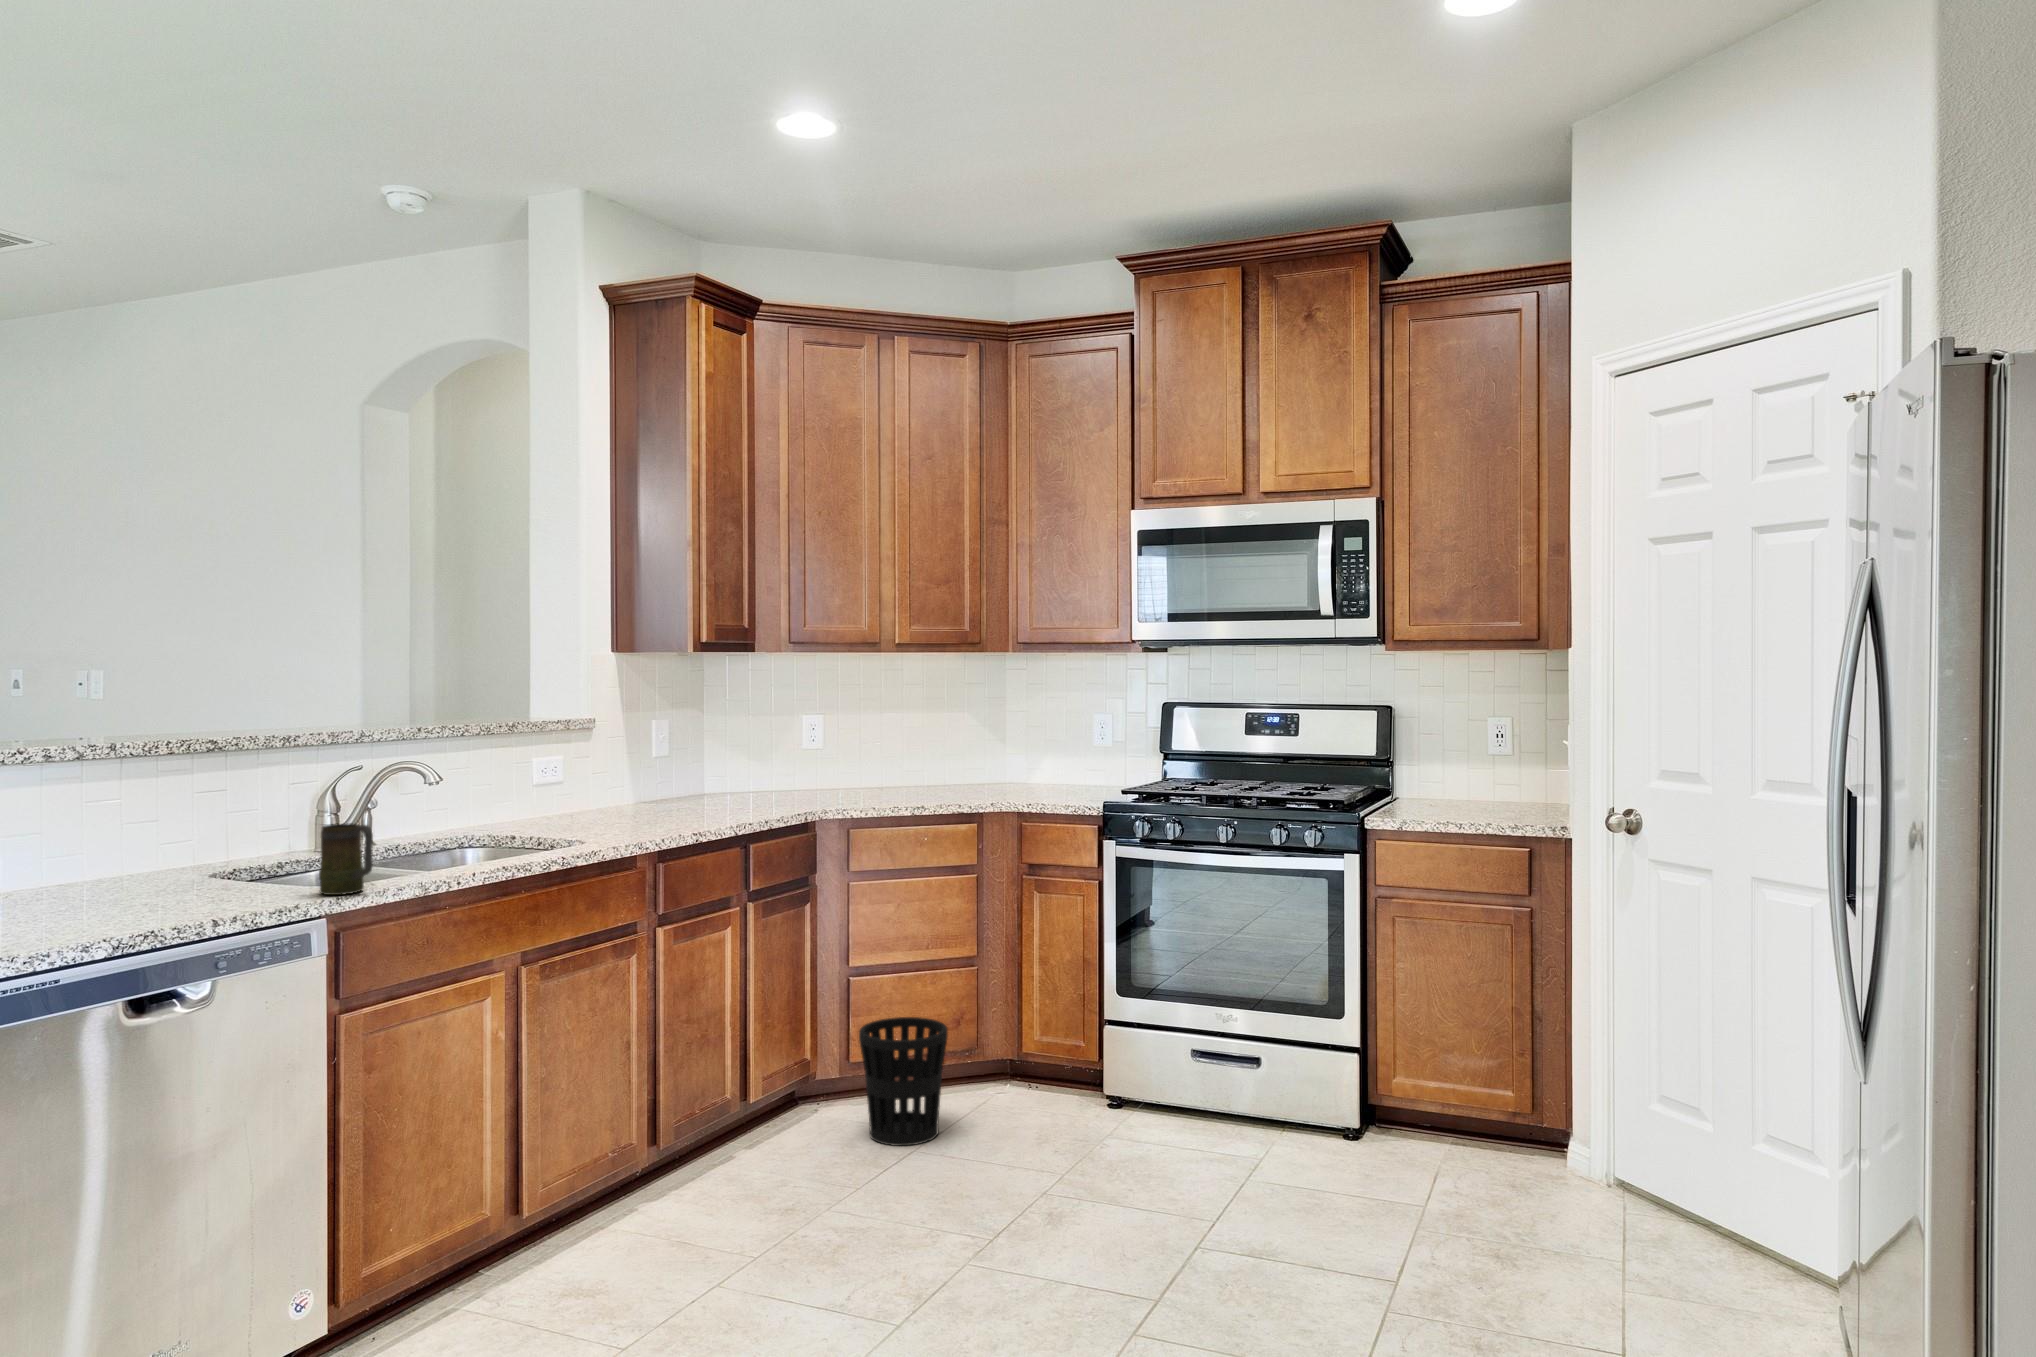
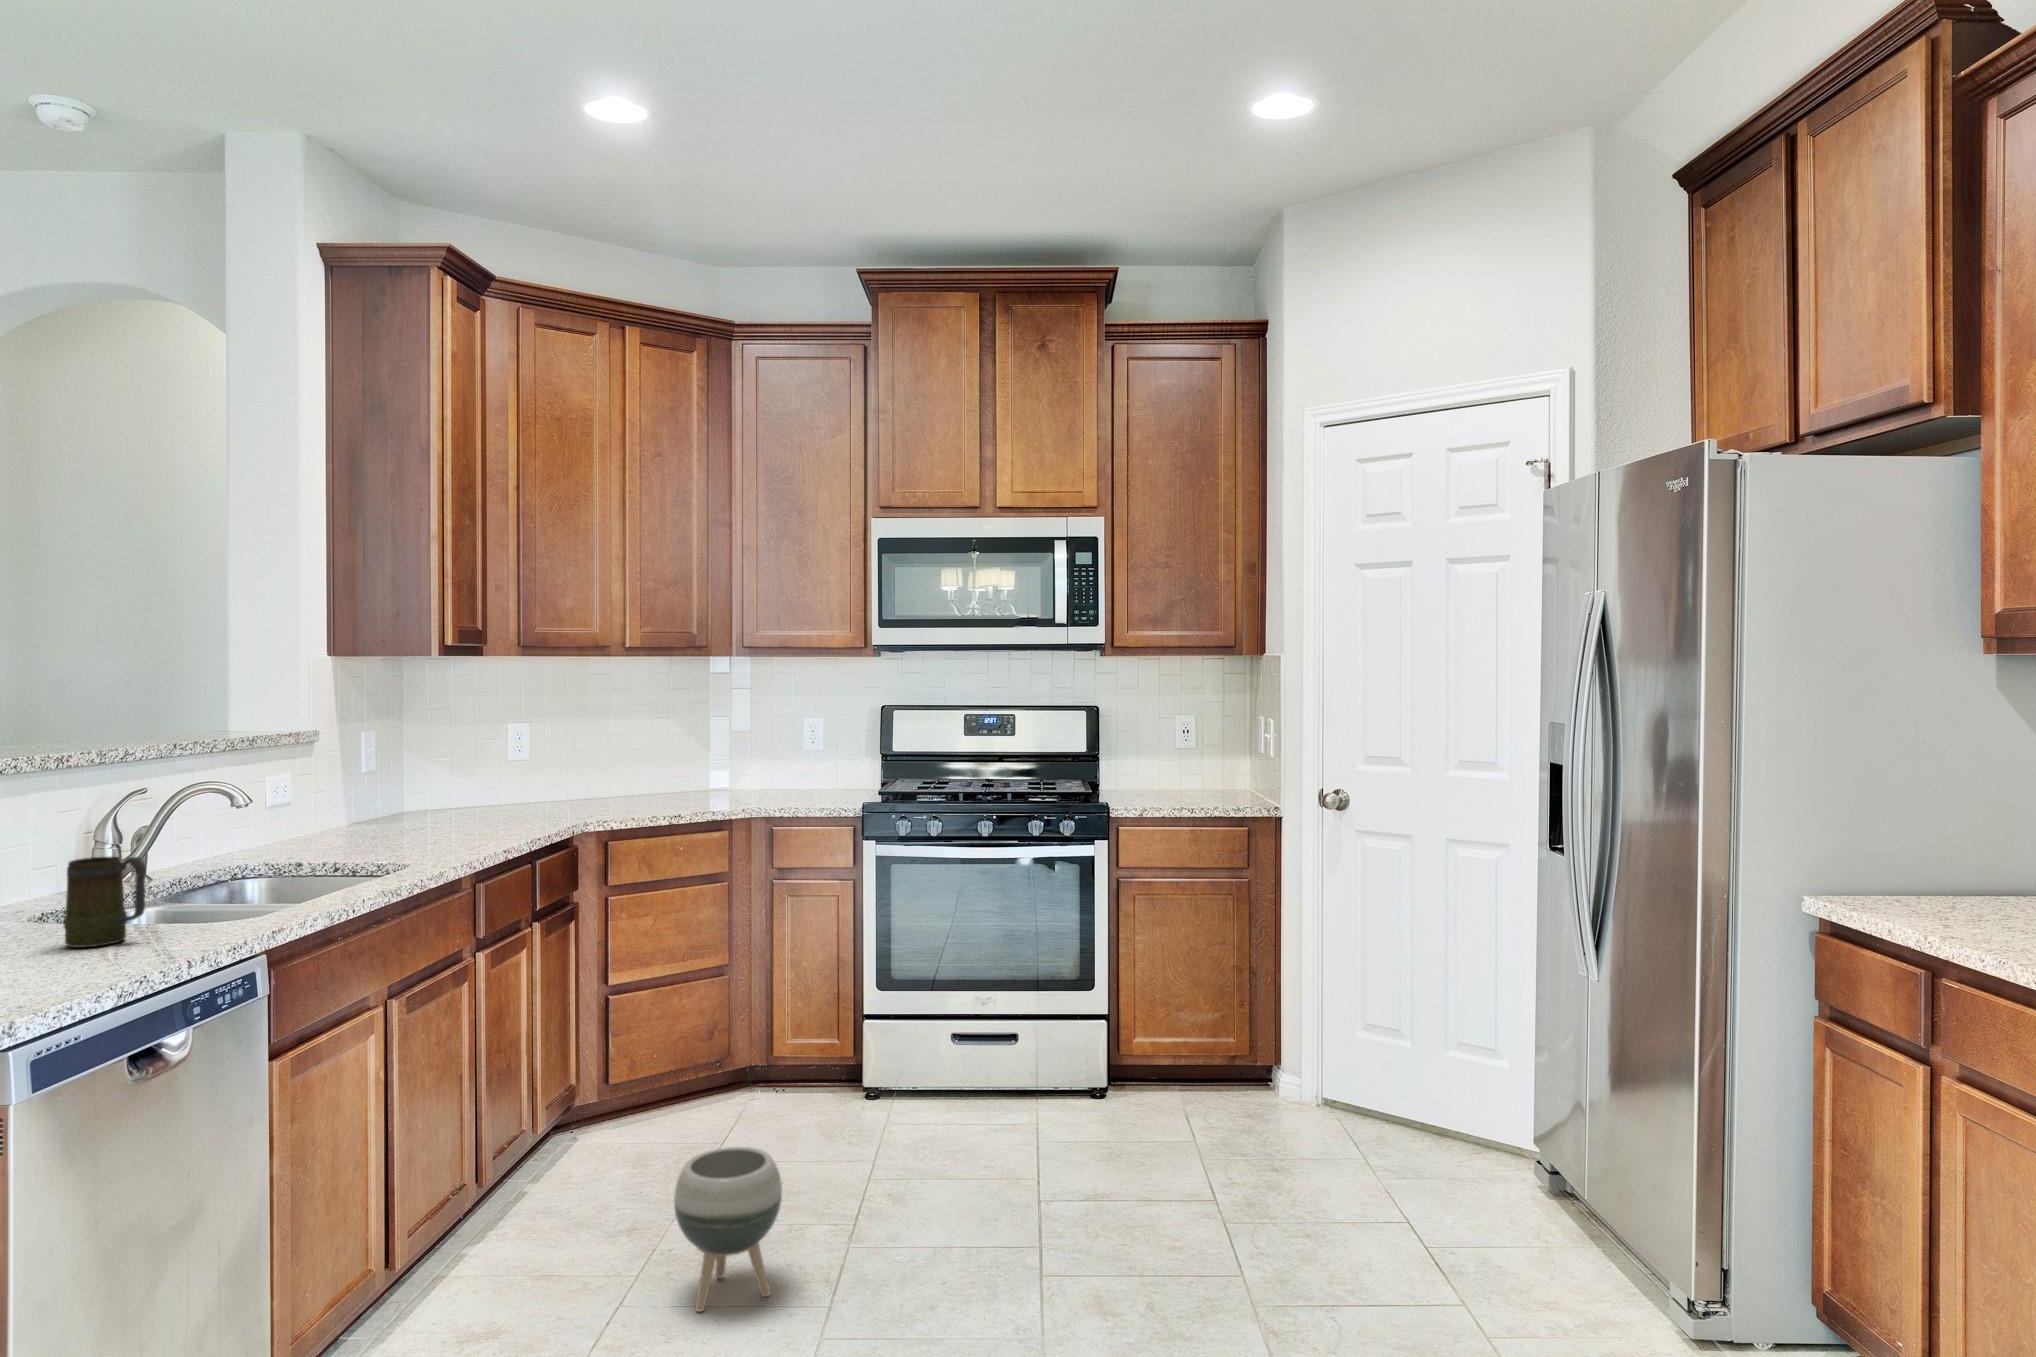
wastebasket: present [859,1017,948,1146] -> none [631,1029,725,1165]
planter: none [818,1130,919,1280] -> present [674,1147,782,1312]

